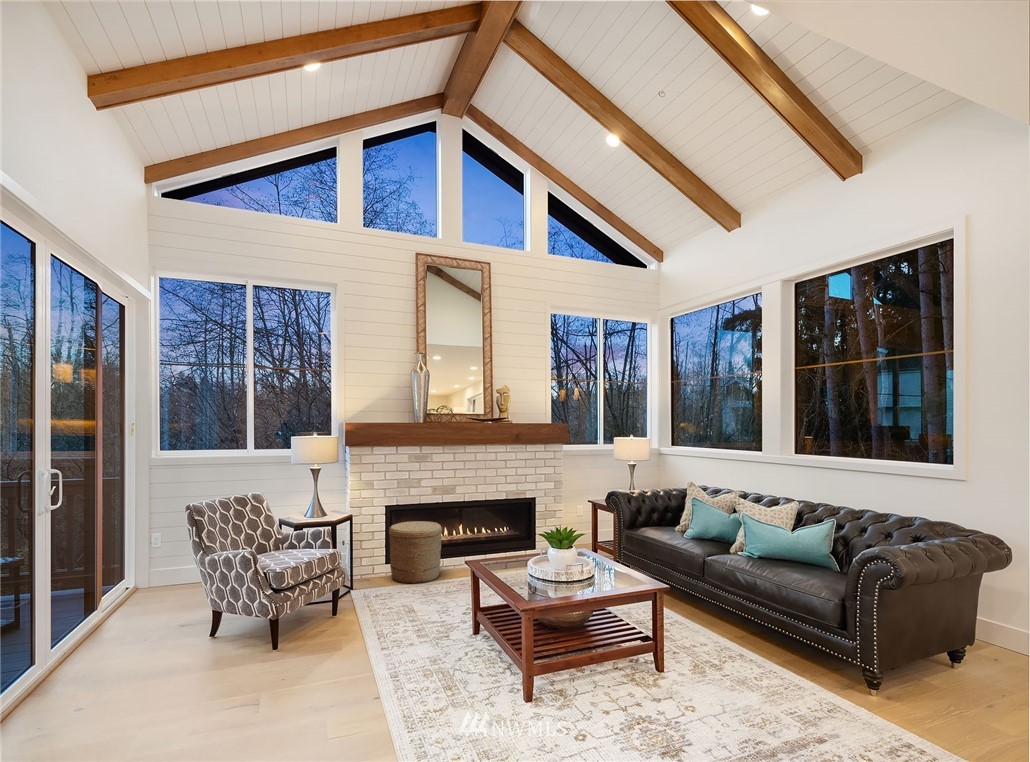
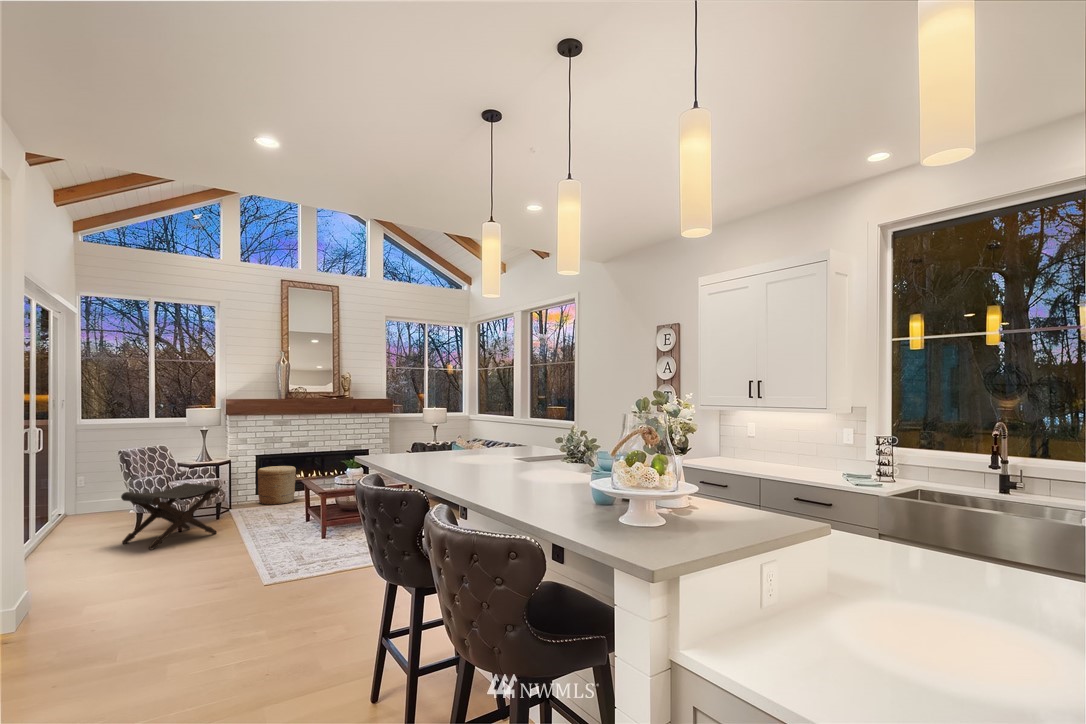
footstool: none [174,564,336,712] -> present [121,483,219,550]

